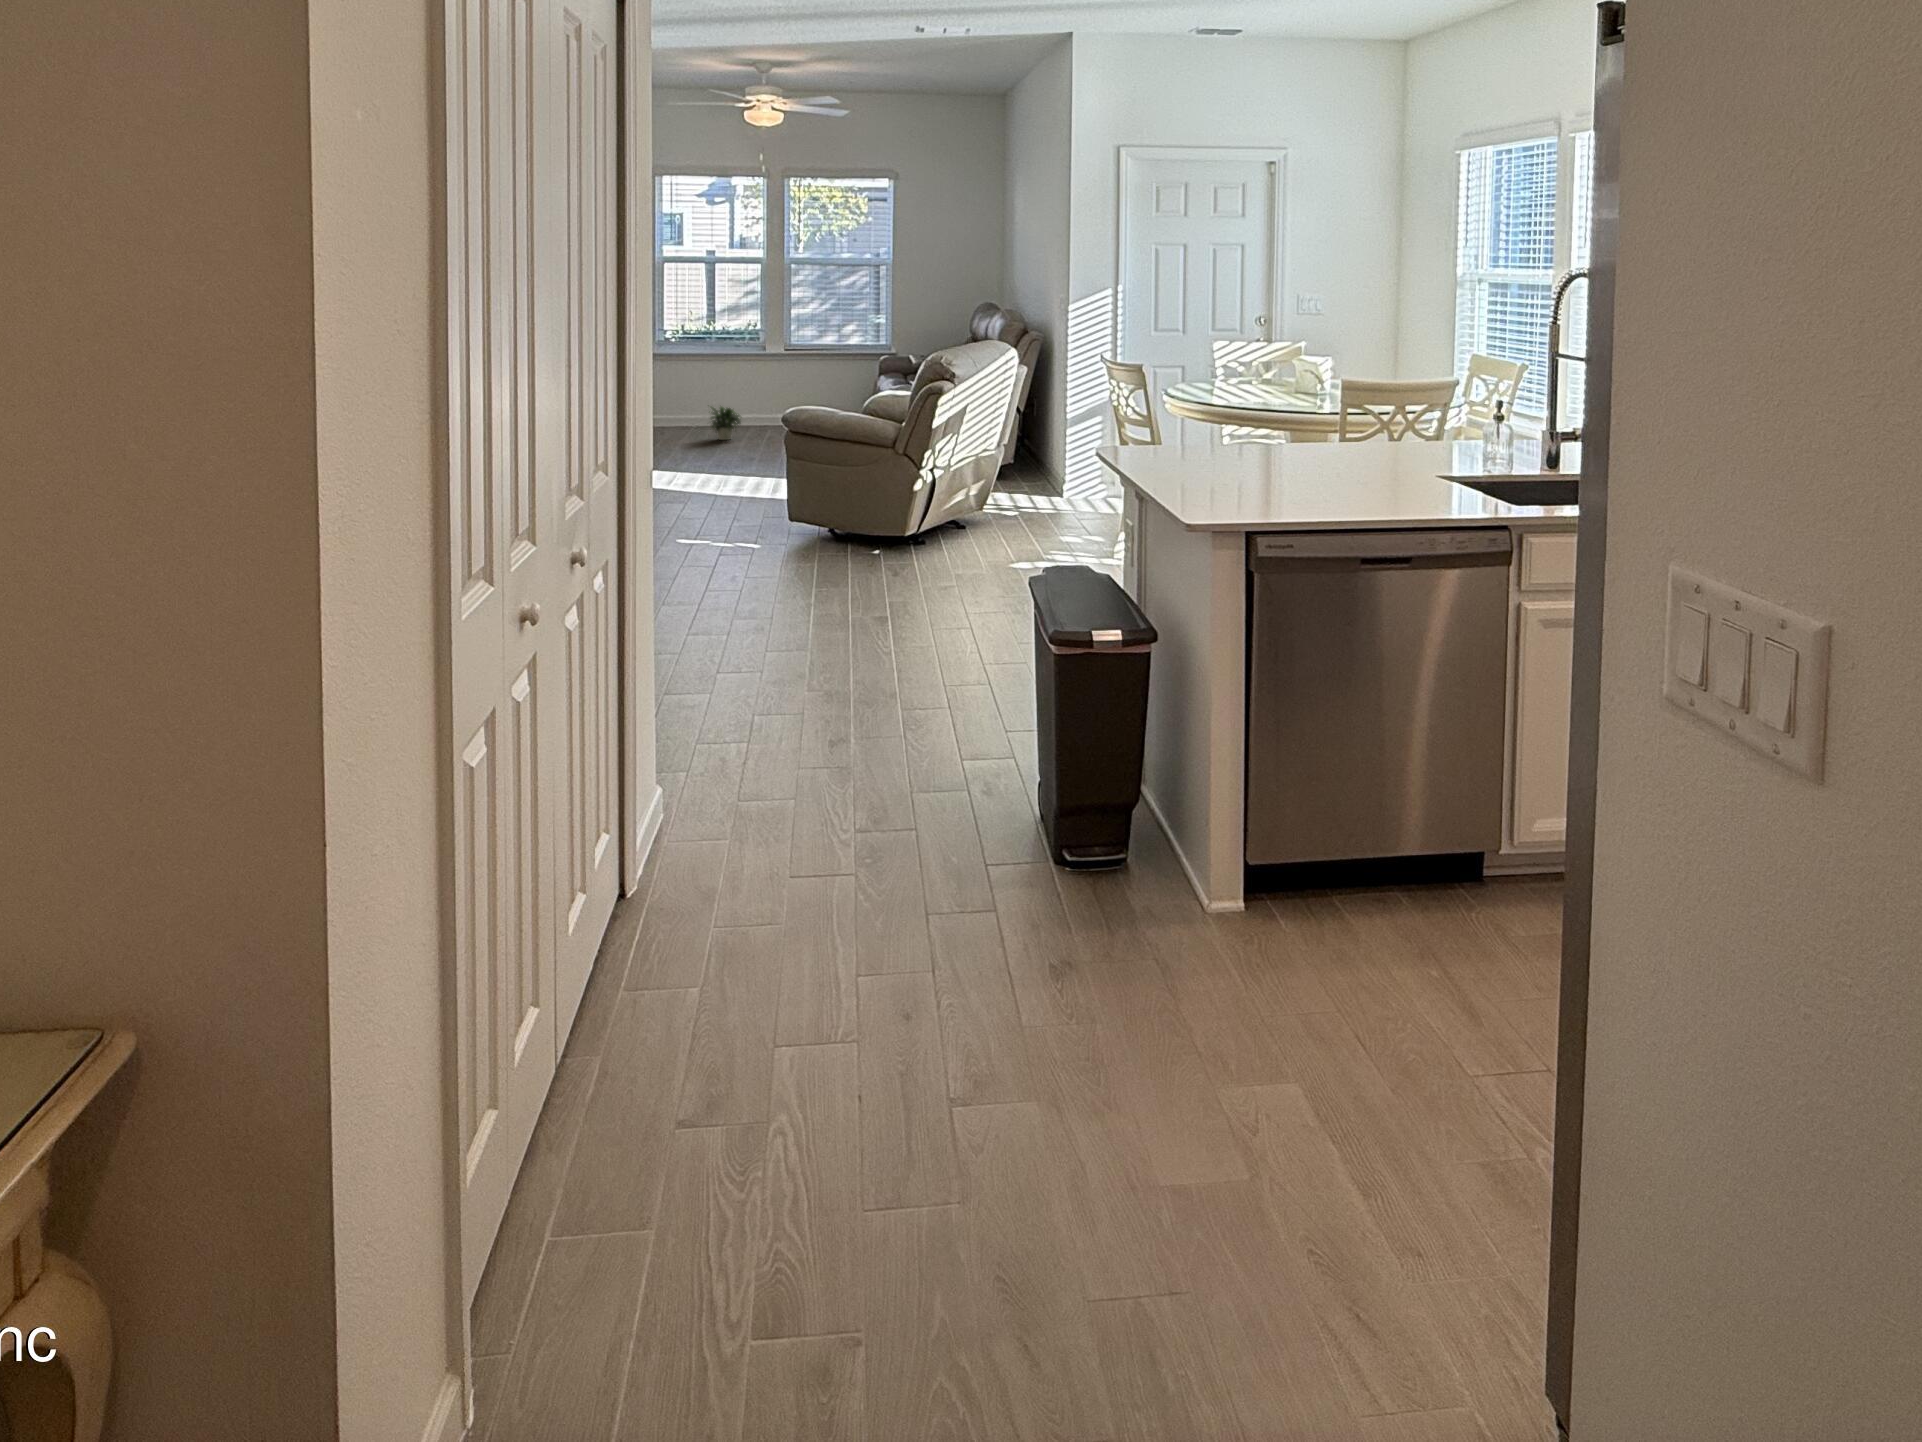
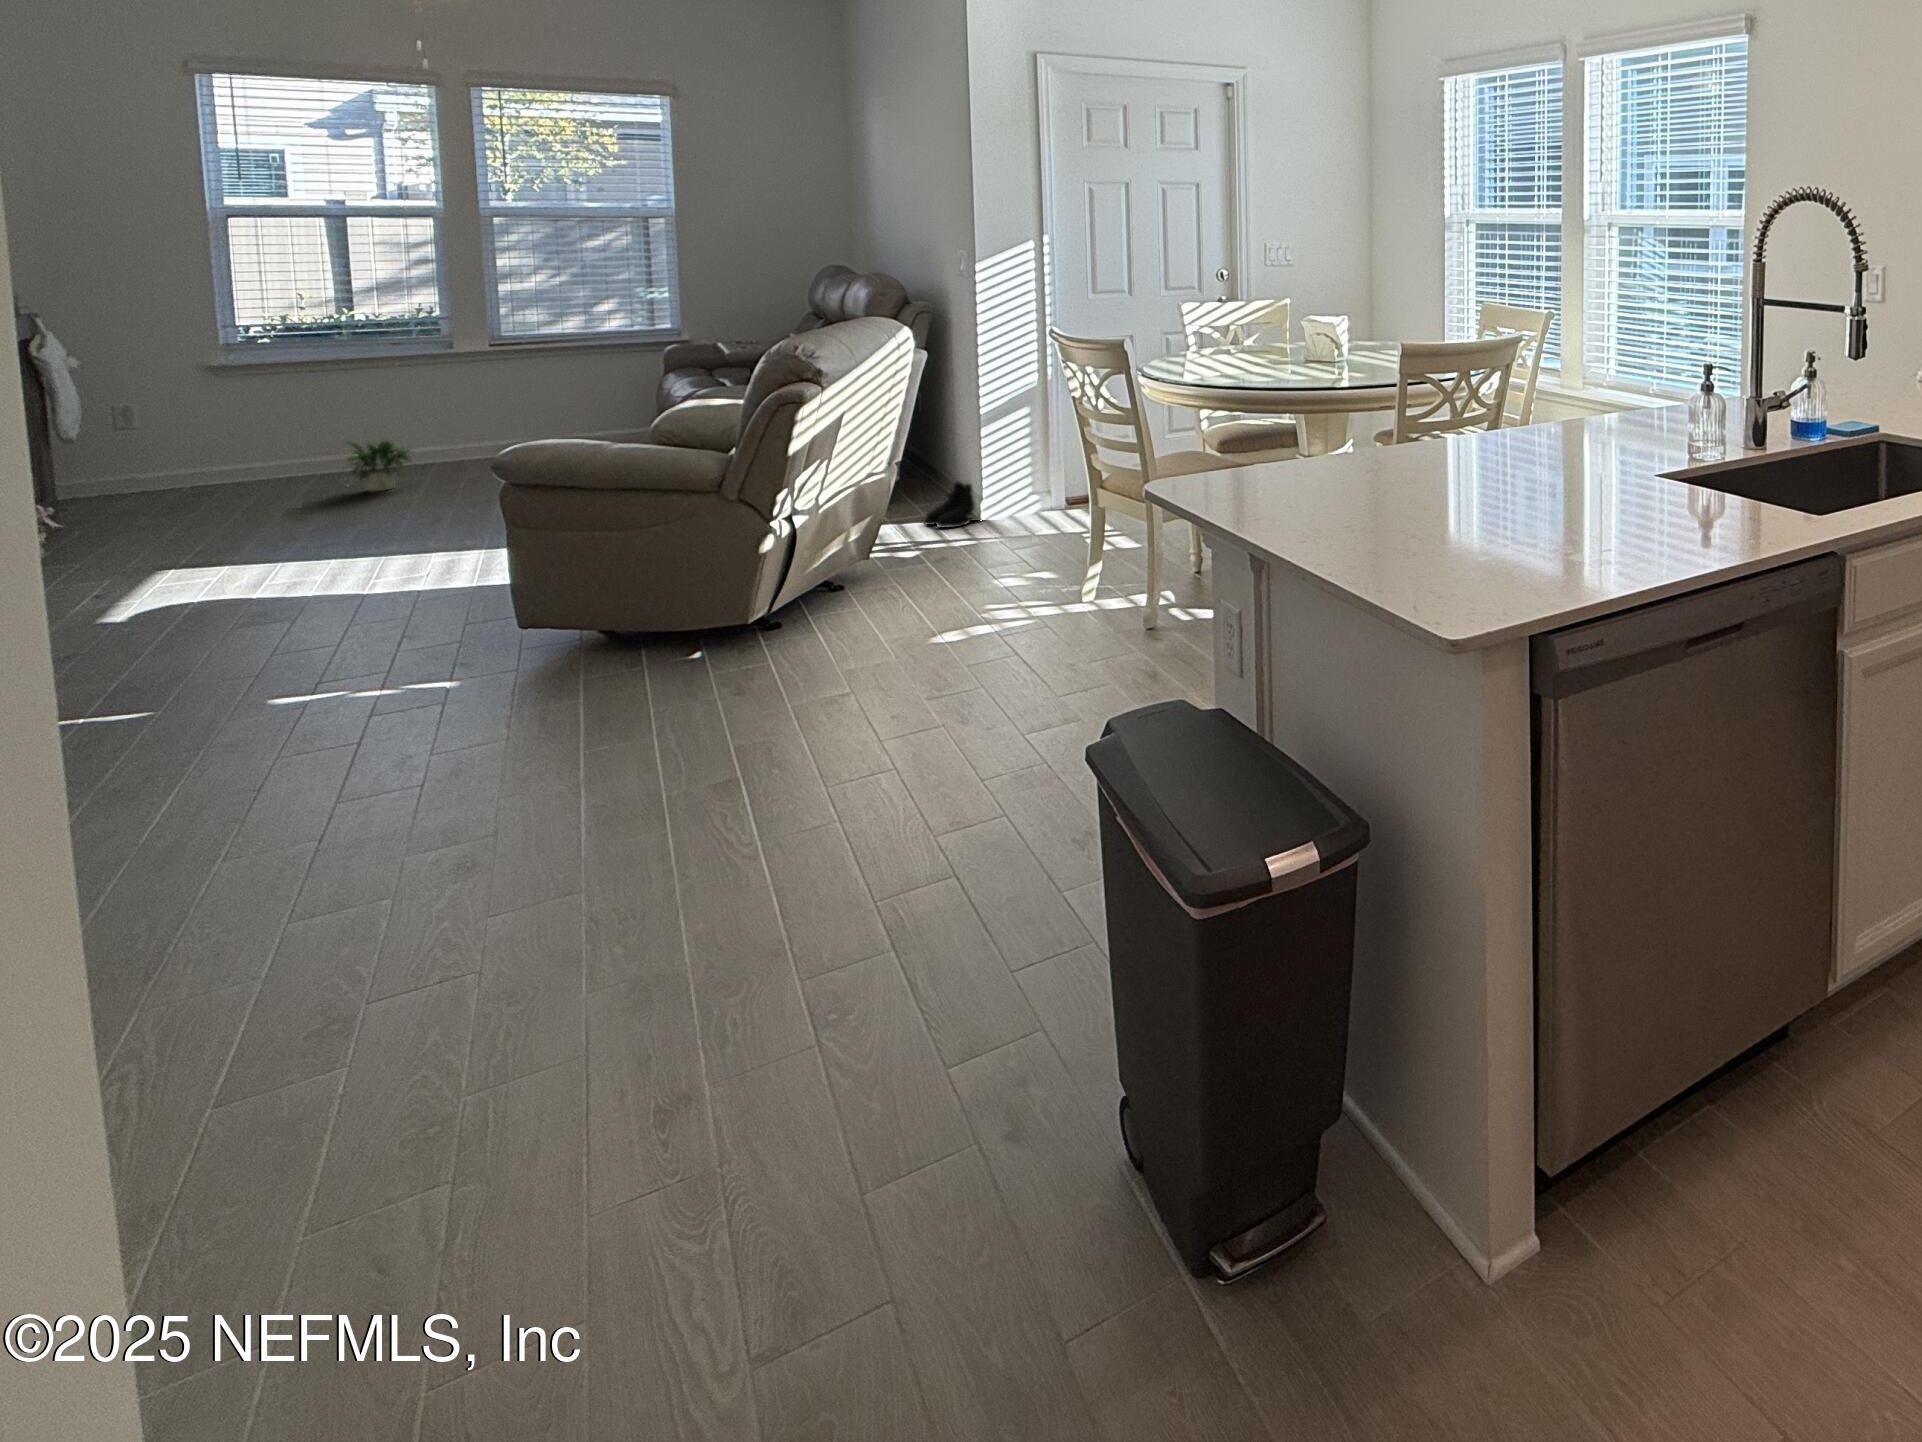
boots: none [1024,468,1069,503] -> present [924,481,974,528]

